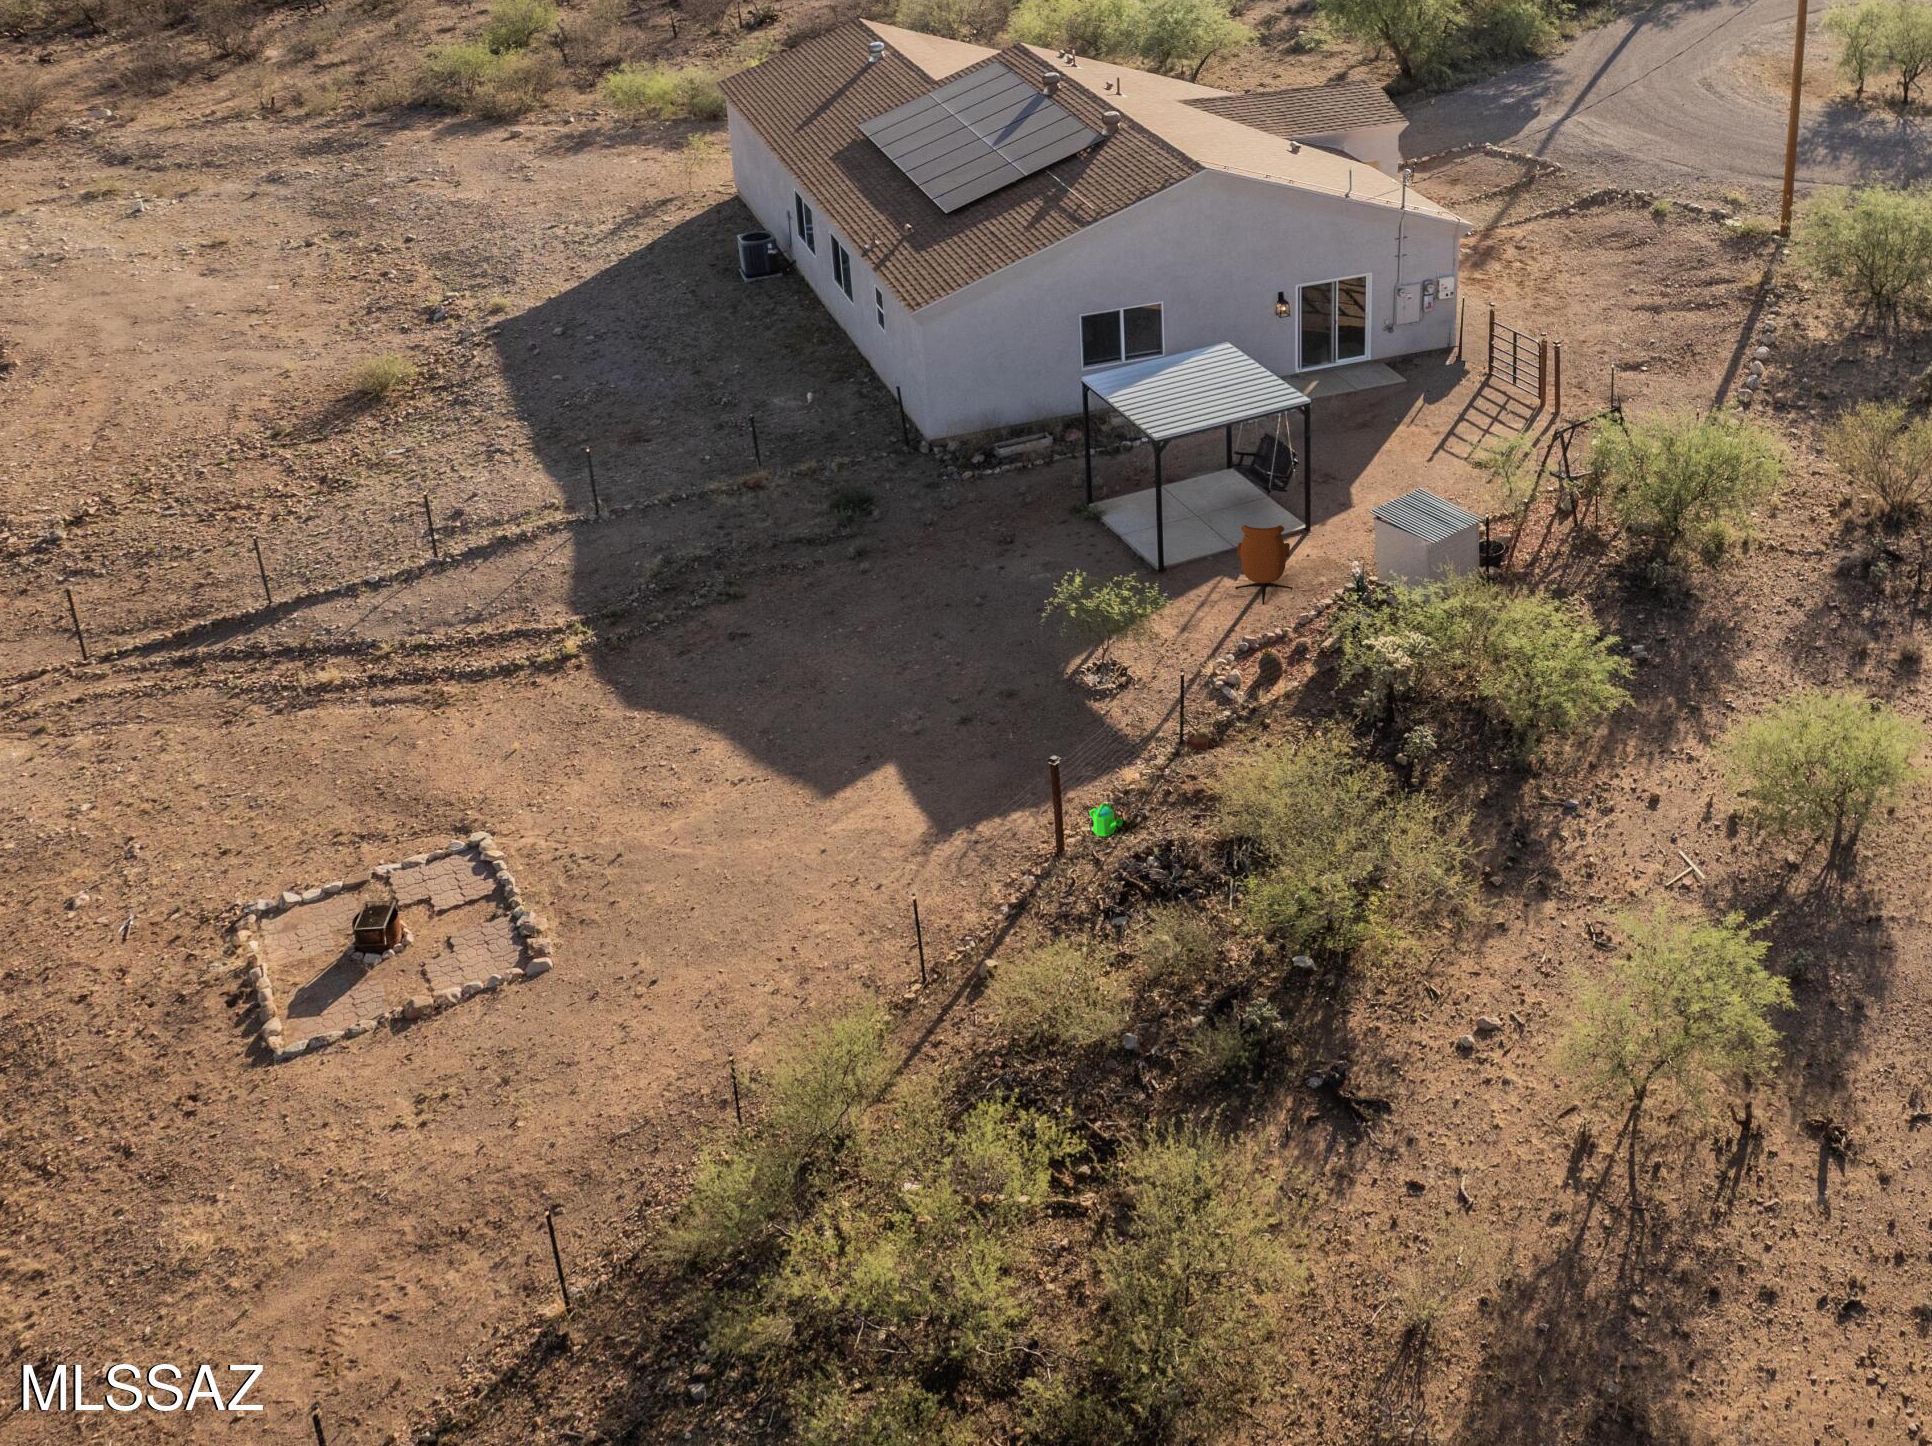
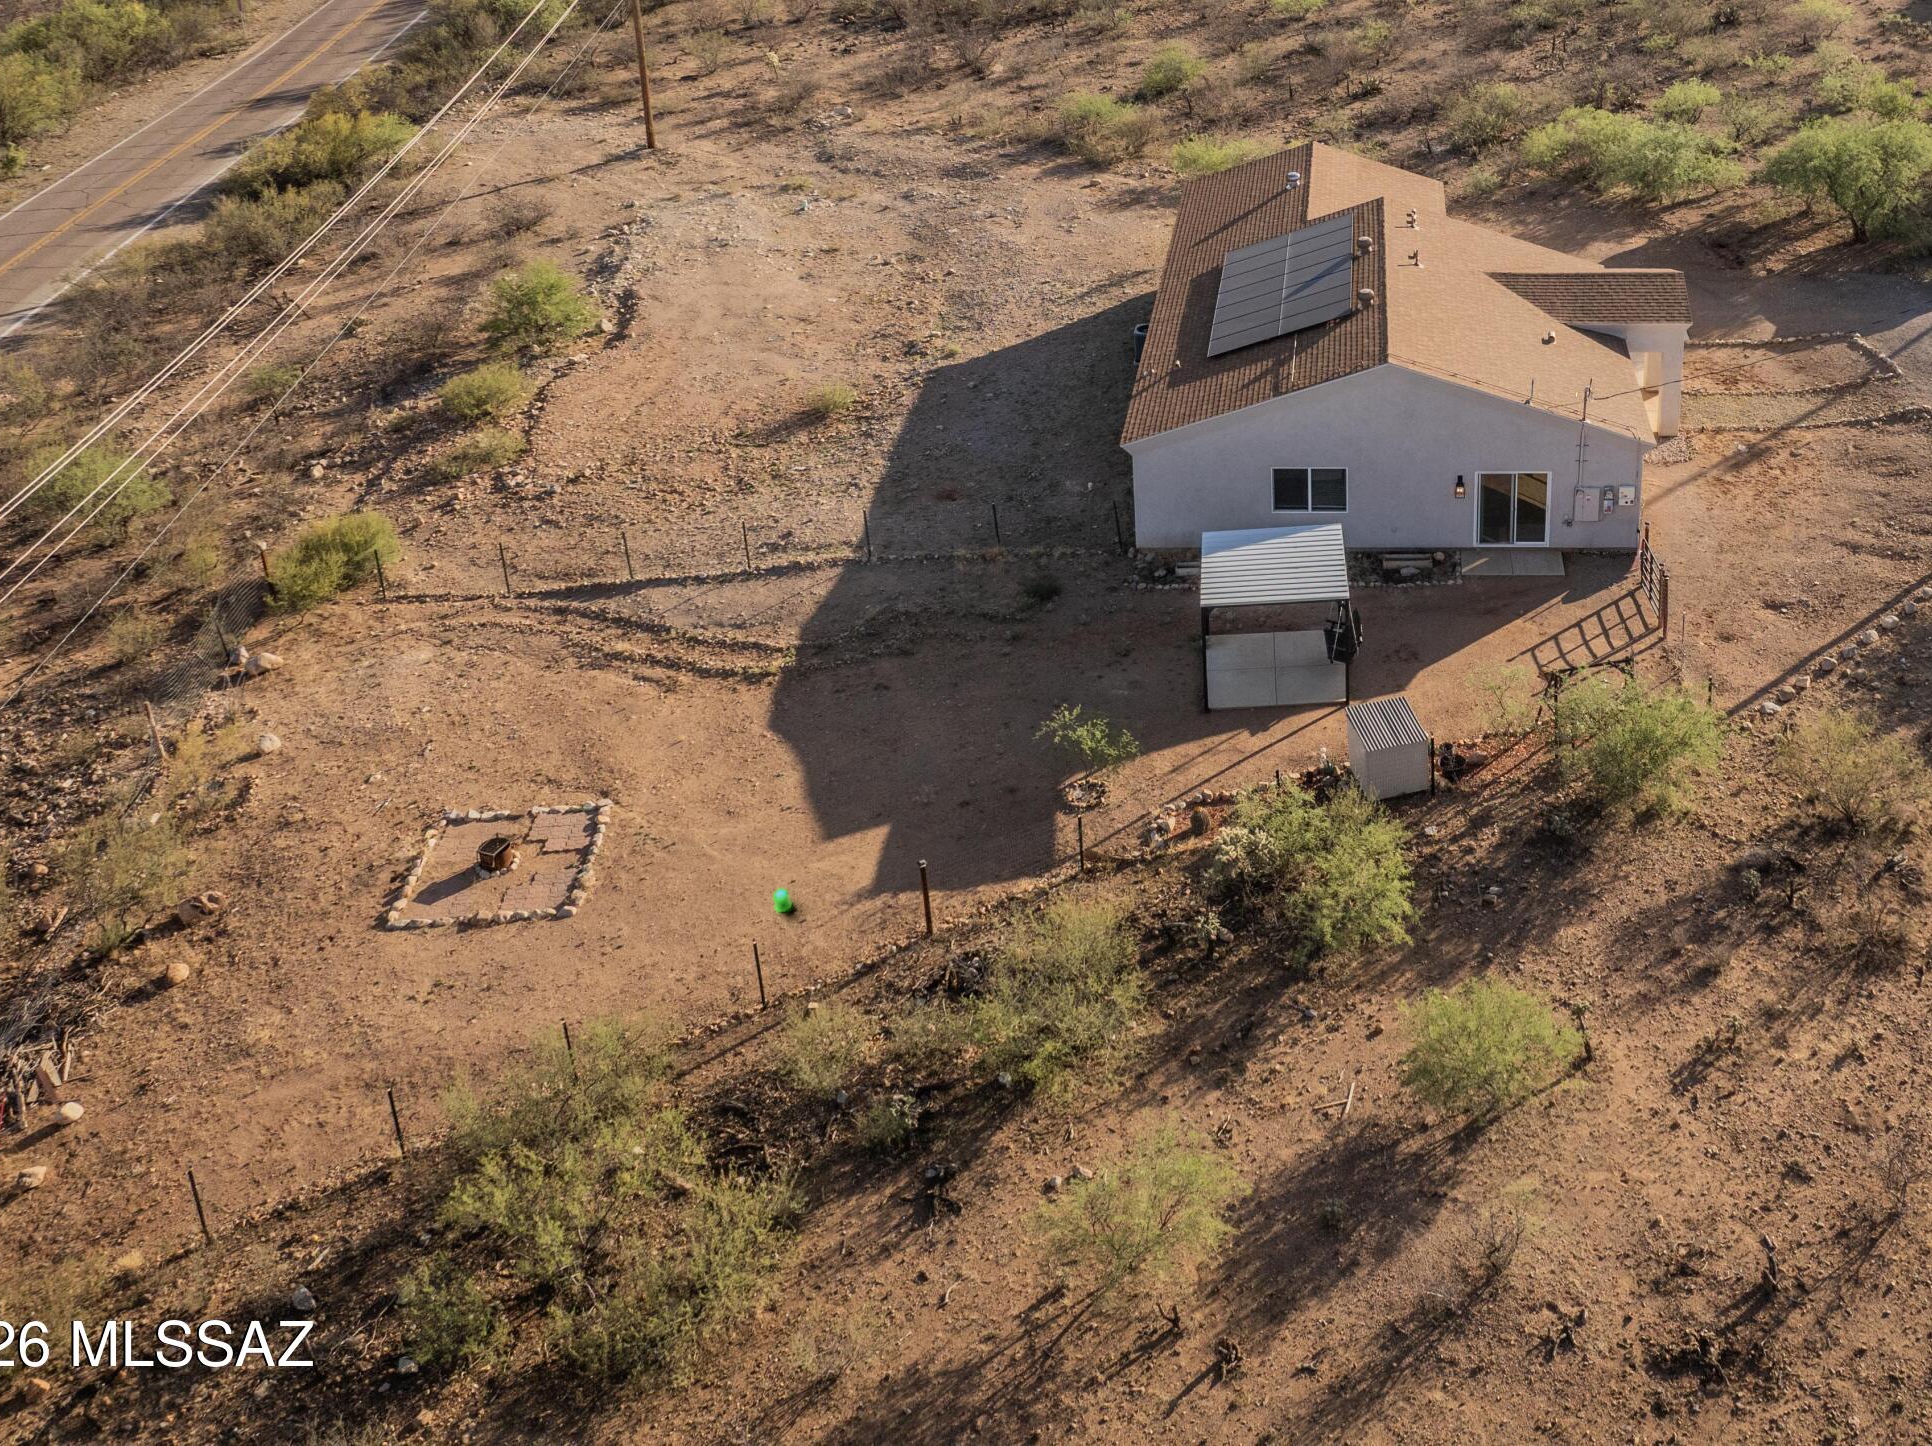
lounge chair: present [1236,525,1293,604] -> none [1213,685,1279,748]
watering can: present [1089,803,1123,836] -> present [773,888,792,912]

